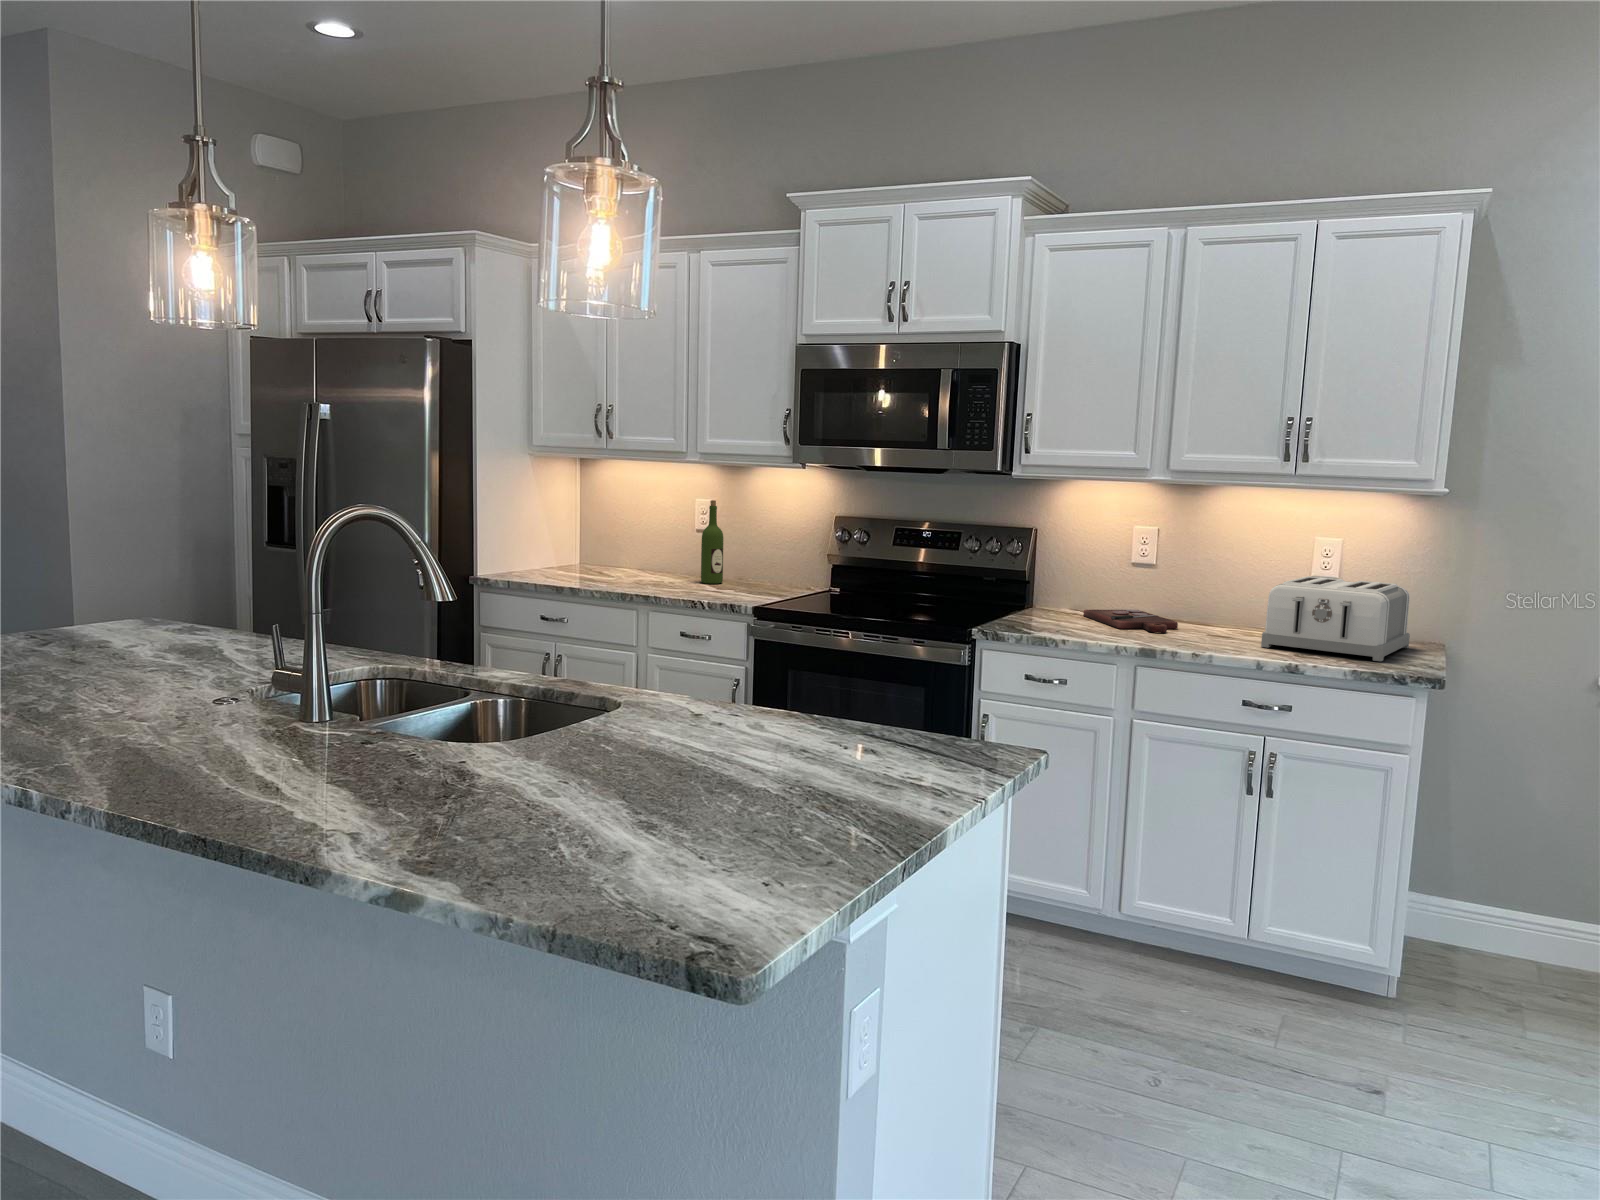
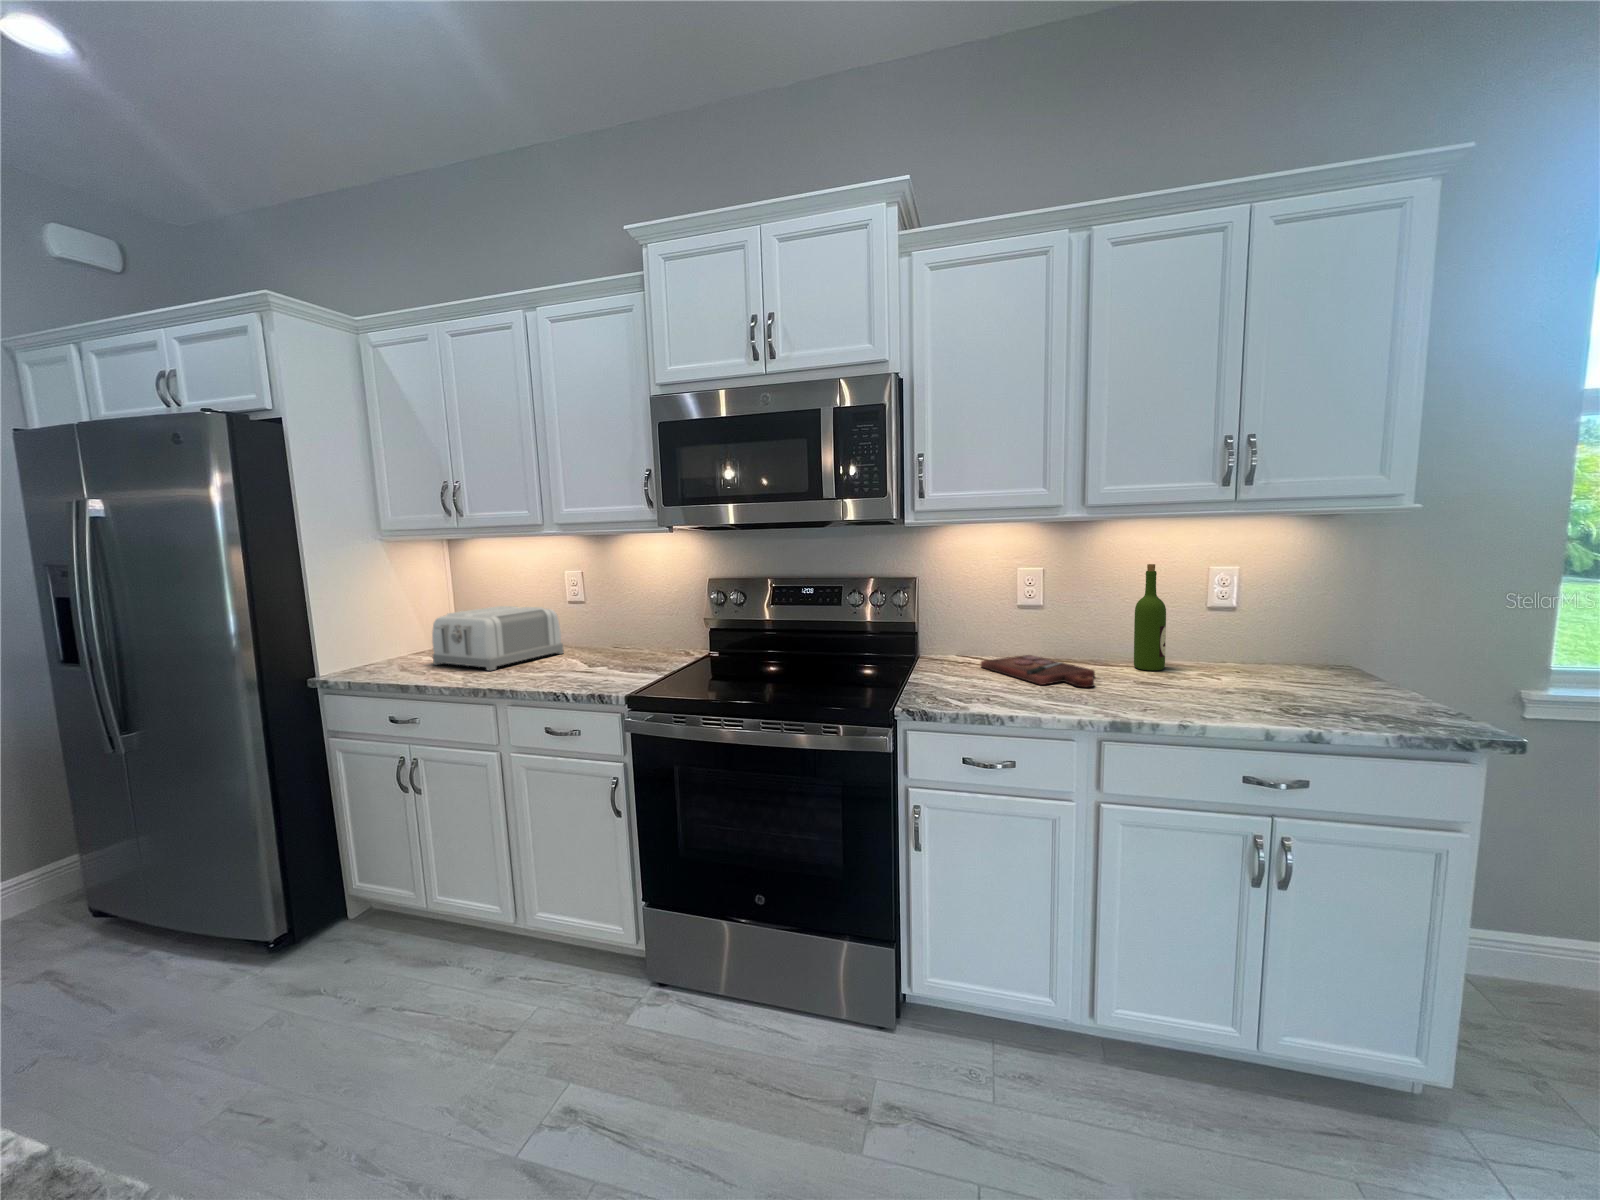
wine bottle: present [701,500,723,584] -> present [1134,564,1166,670]
toaster: present [1261,576,1410,661] -> present [432,606,564,670]

